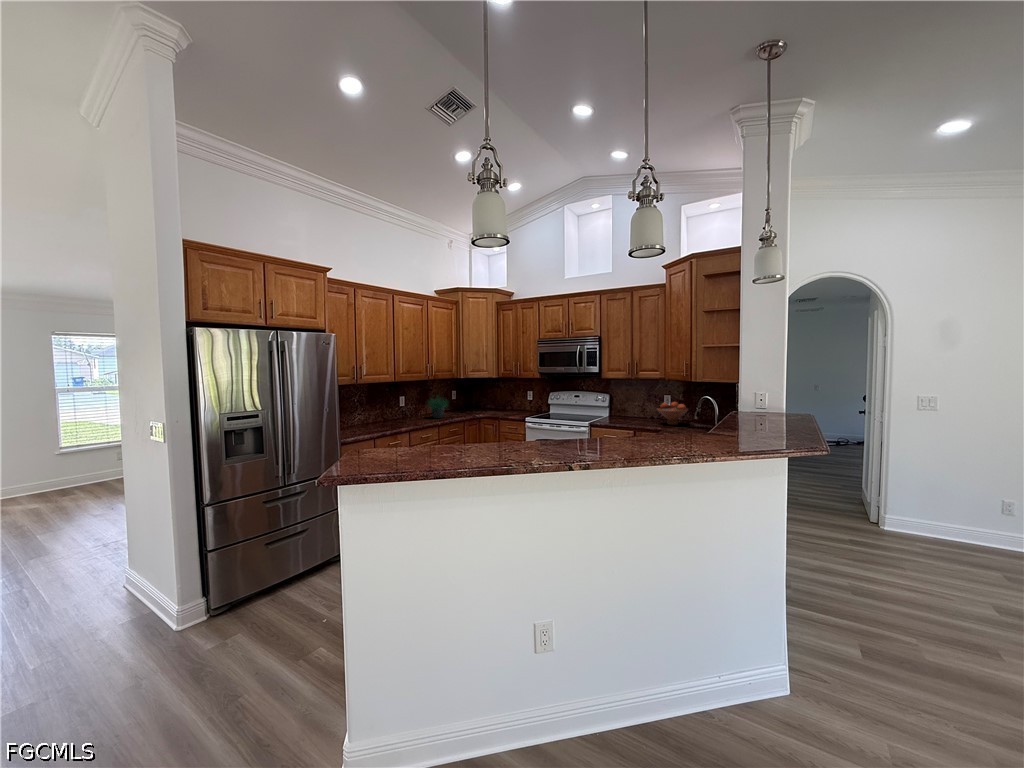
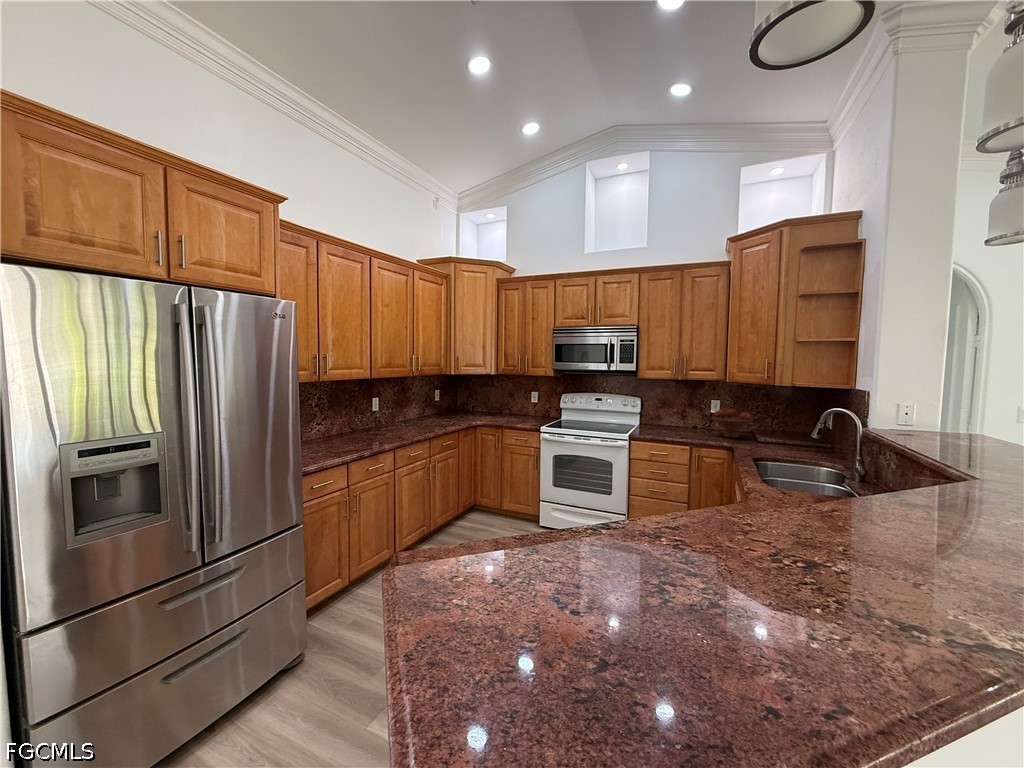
potted plant: present [429,398,446,418] -> none [403,388,443,427]

